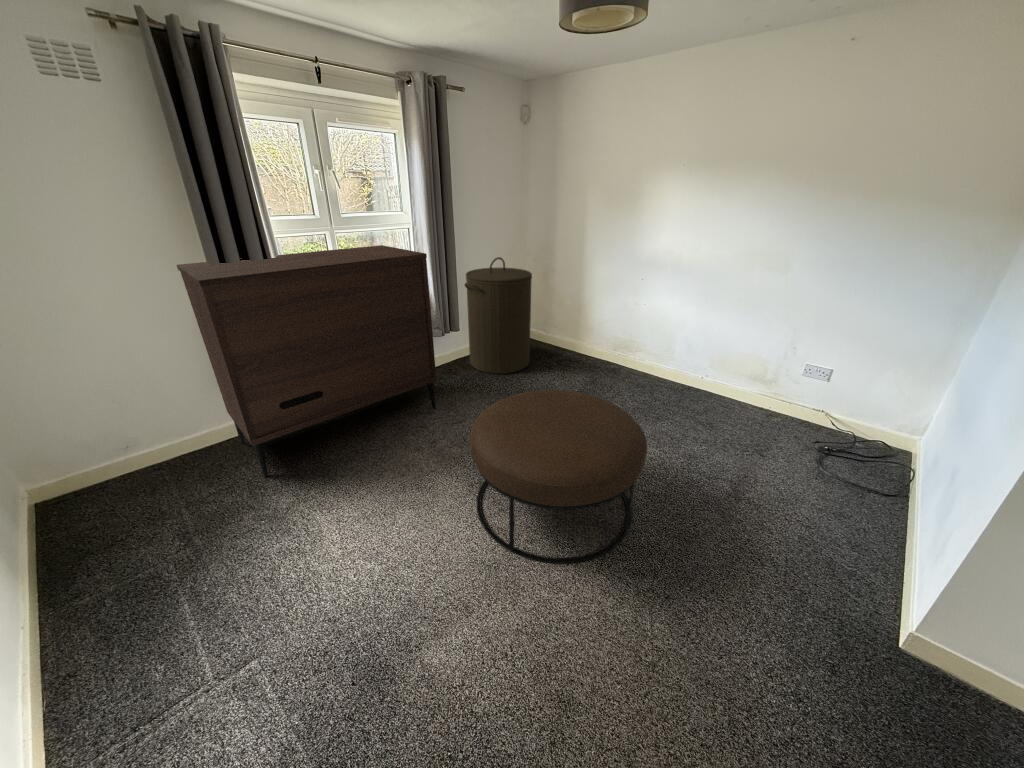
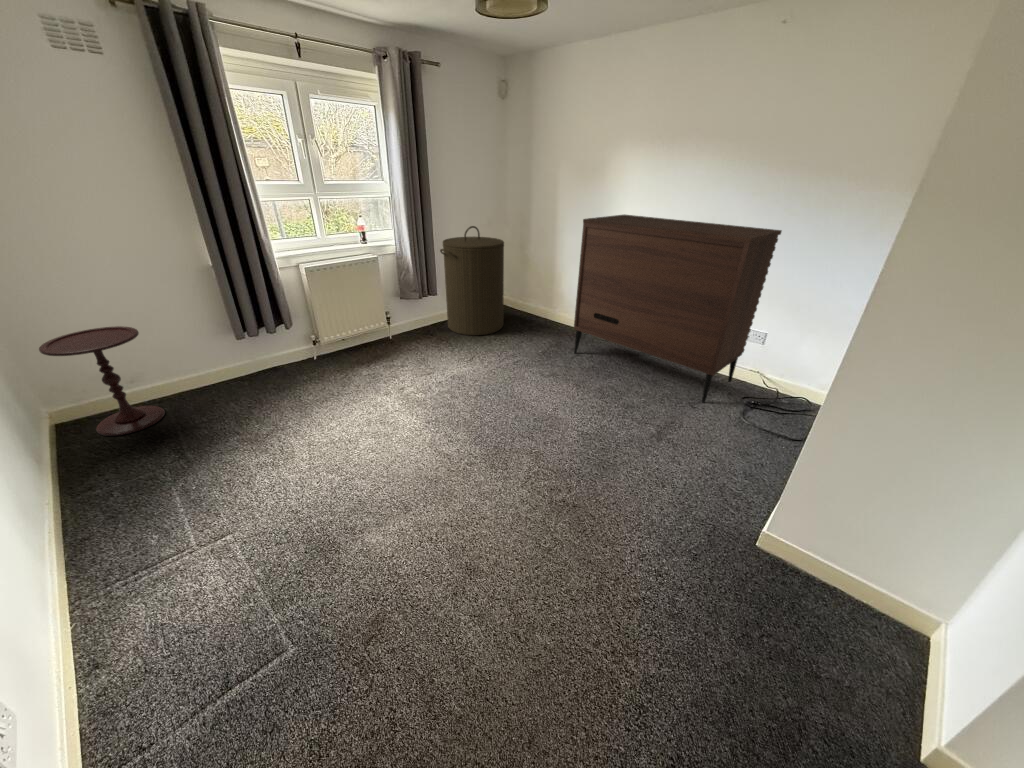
dresser: present [177,245,436,477] -> present [574,214,782,403]
side table: none [16,387,164,518] -> present [39,326,165,436]
ottoman: present [470,390,647,563] -> none [420,340,572,480]

